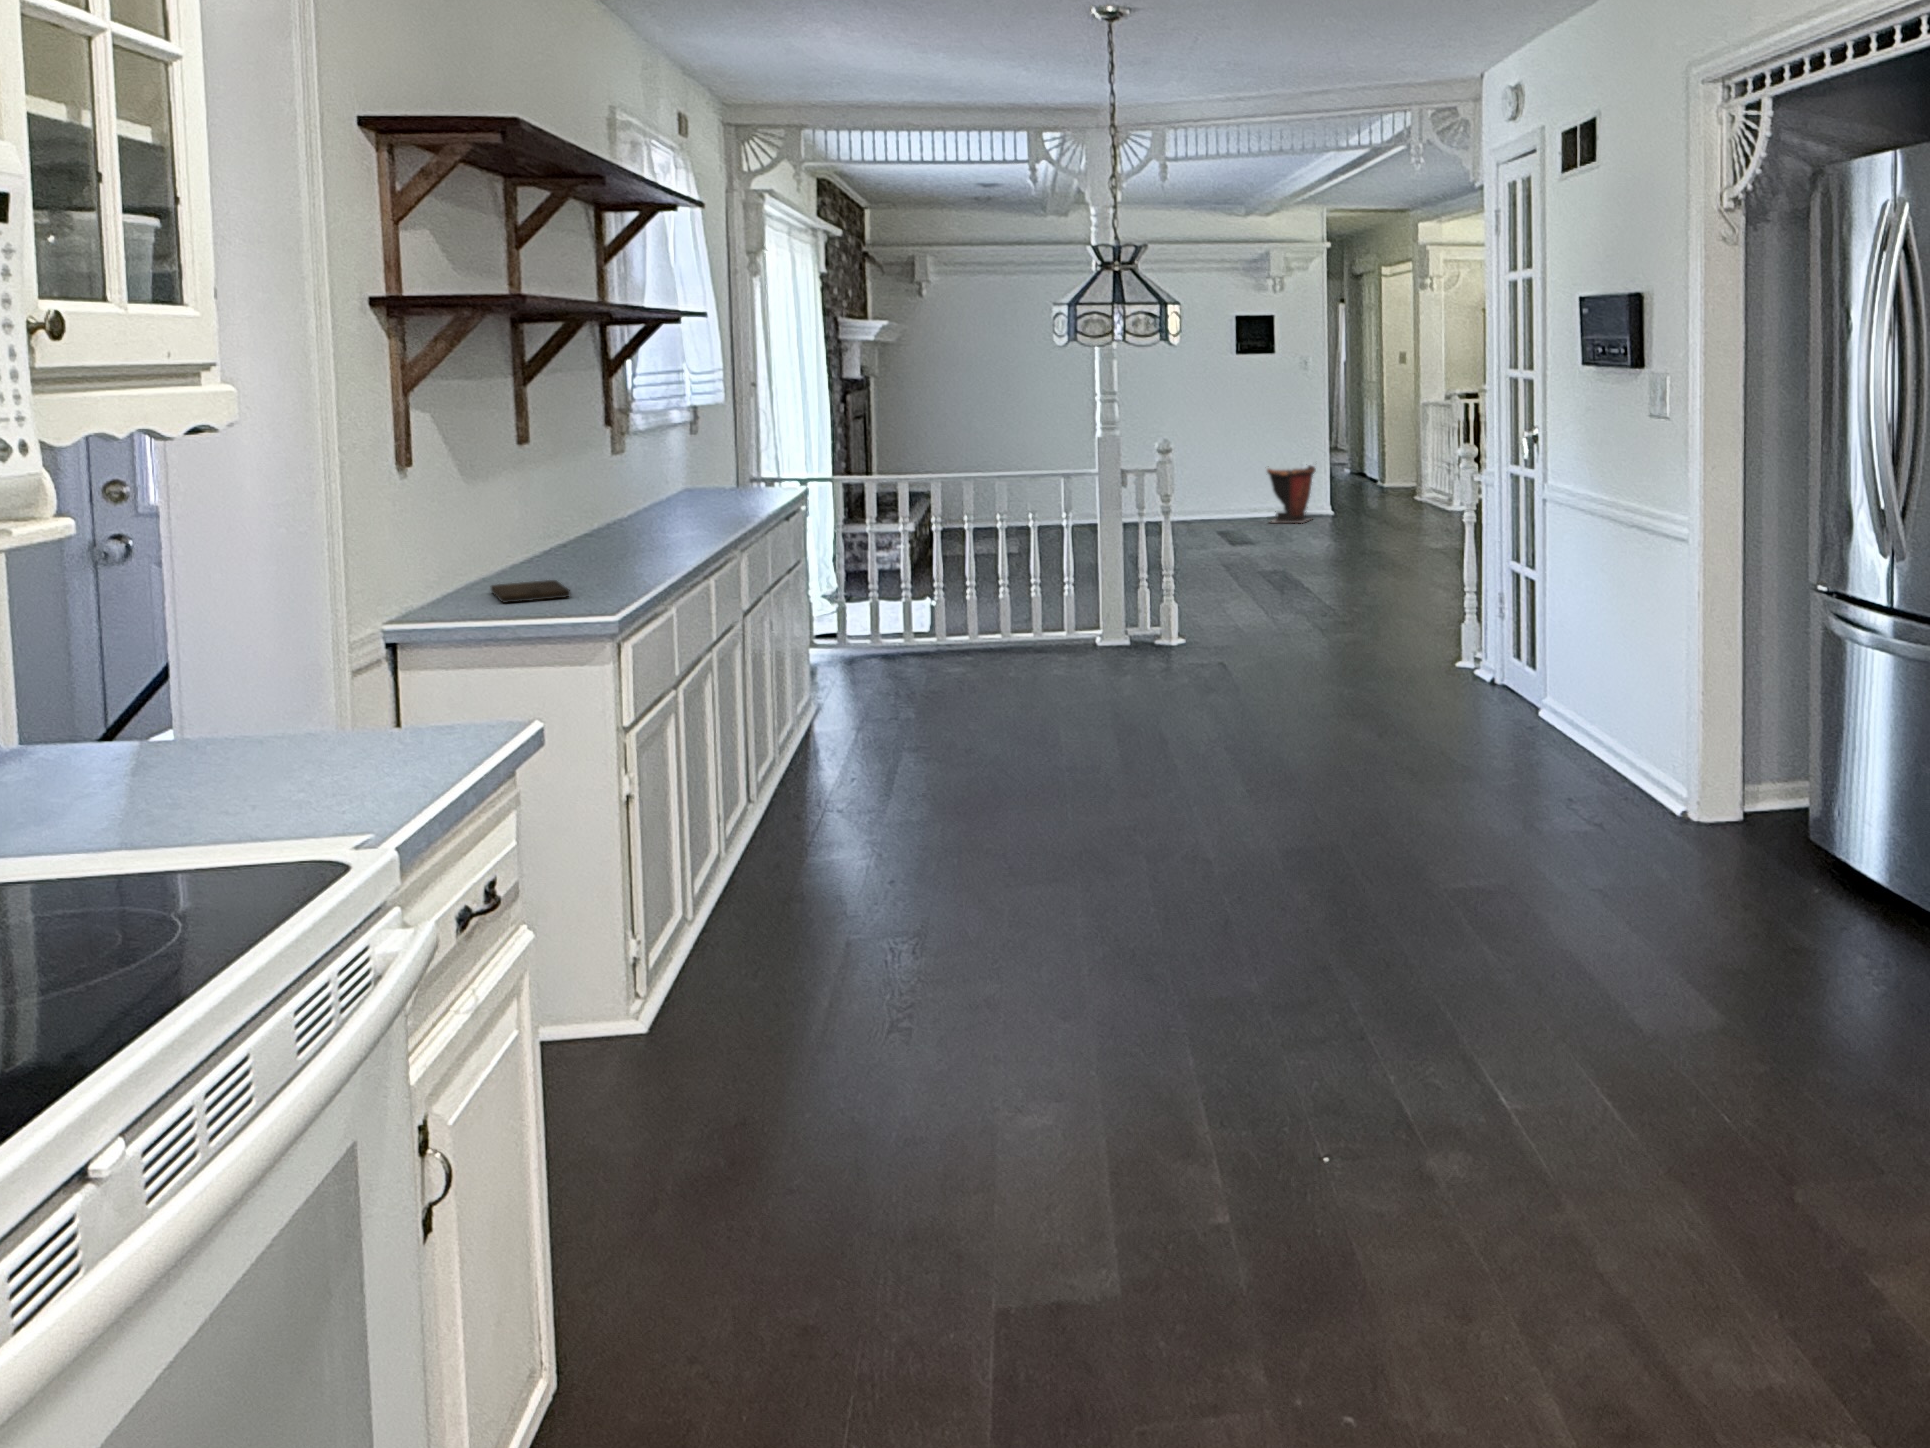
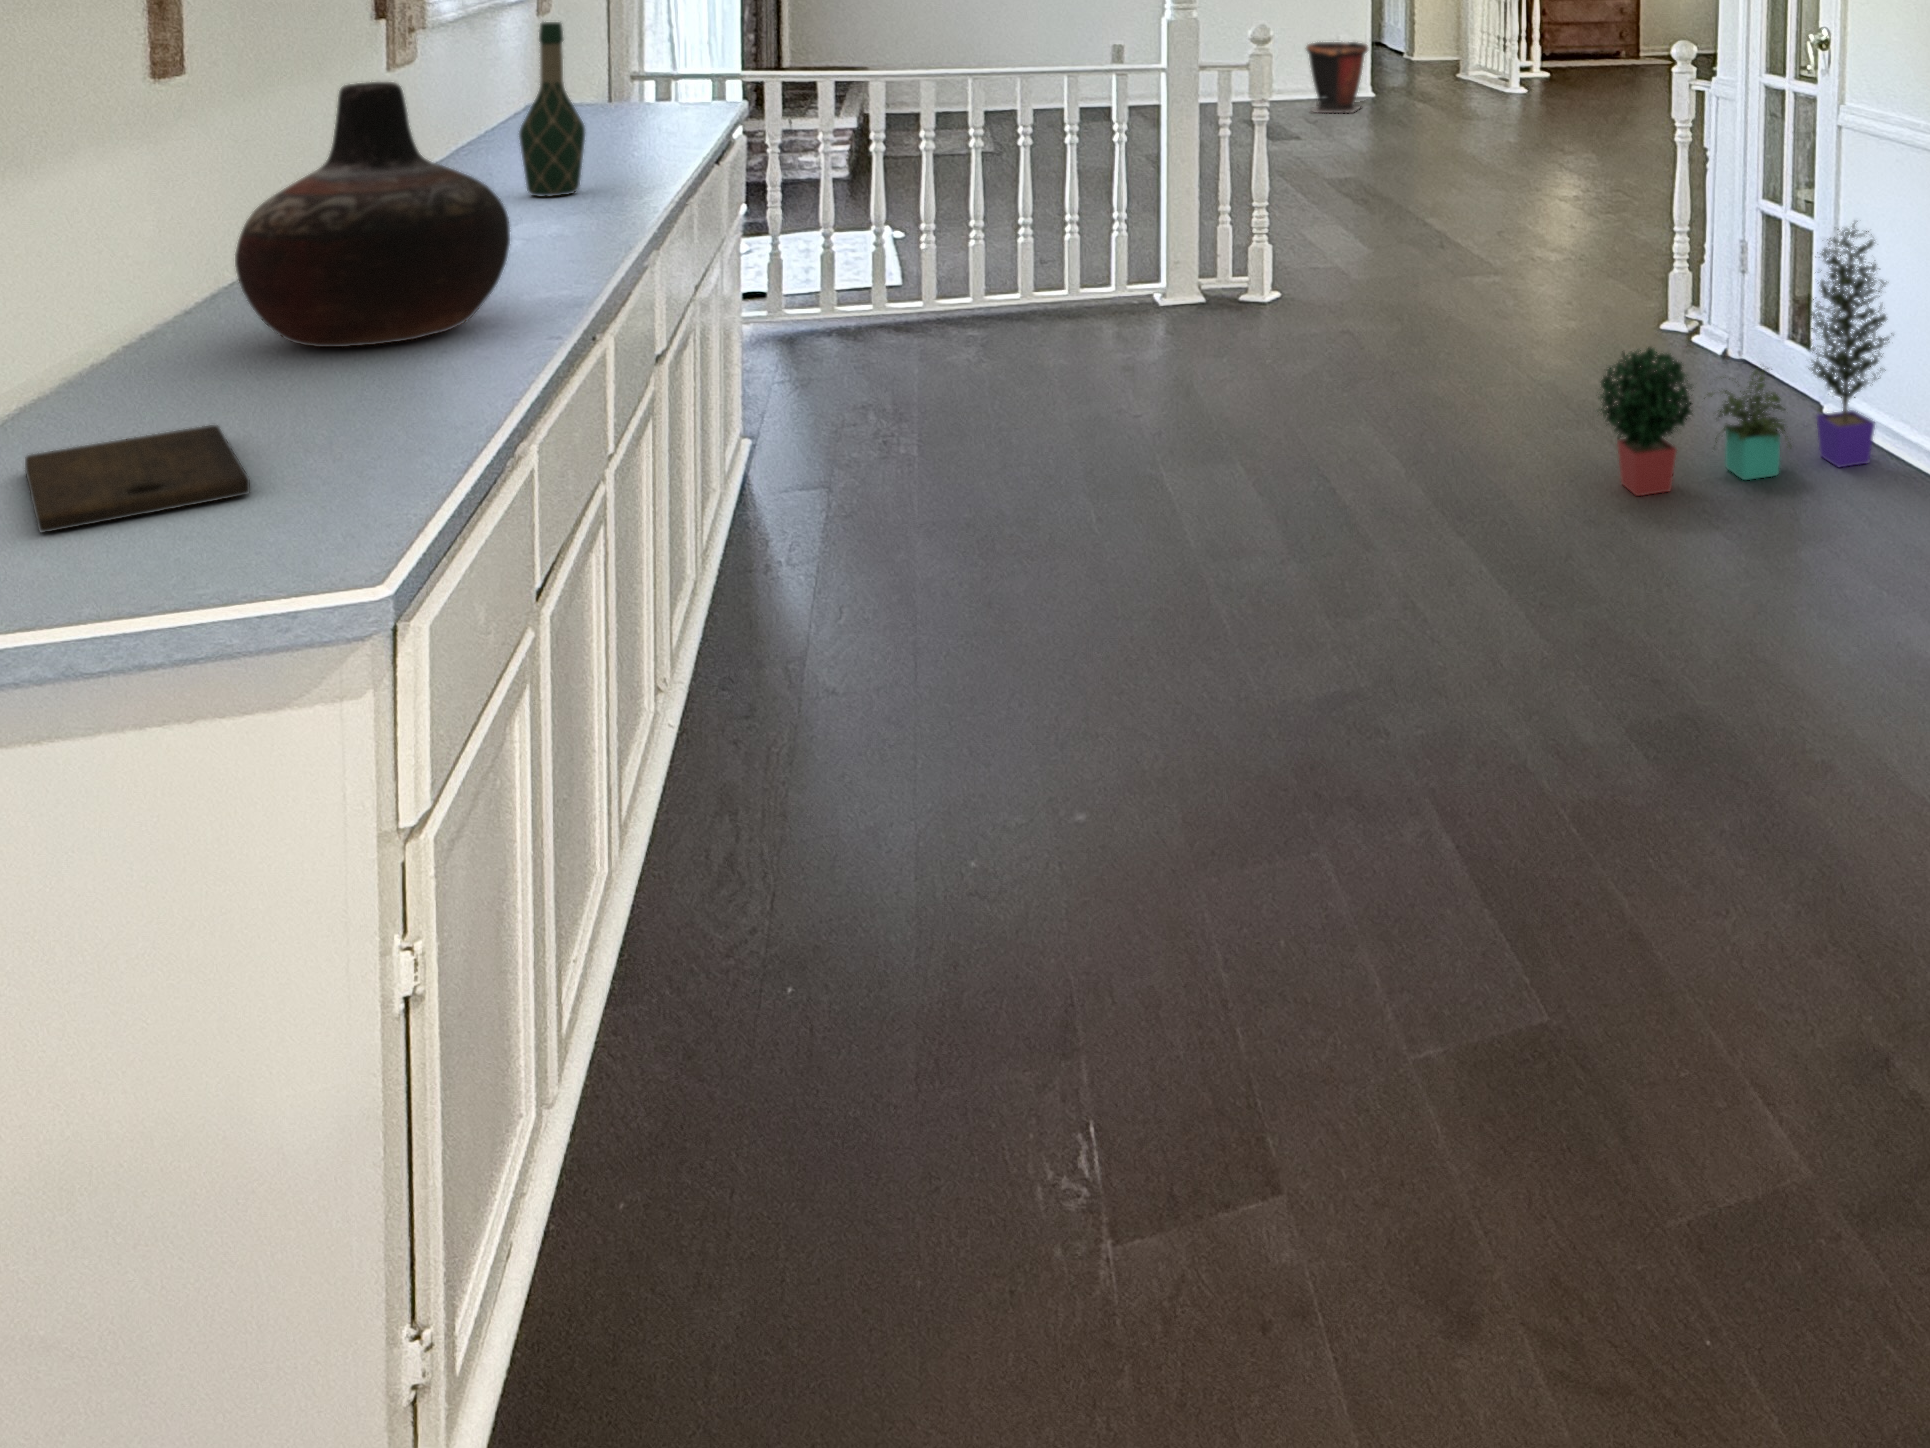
wine bottle: none [678,427,711,524] -> present [519,22,586,197]
vase: none [555,443,668,566] -> present [235,82,510,347]
potted plant: none [1338,561,1560,747] -> present [1599,224,1892,496]

